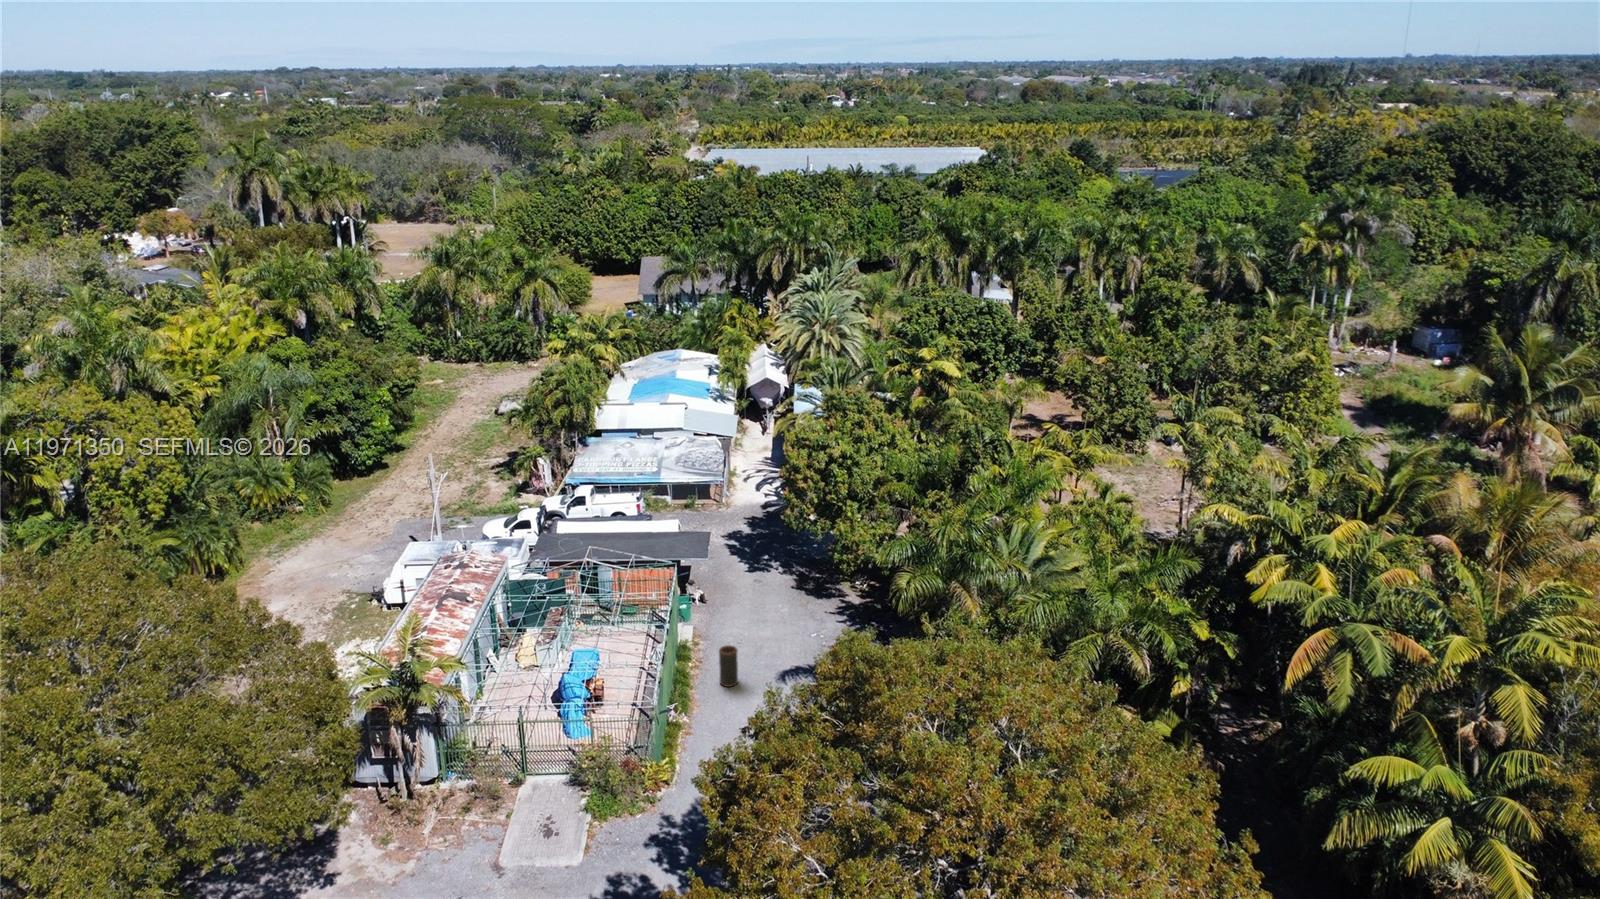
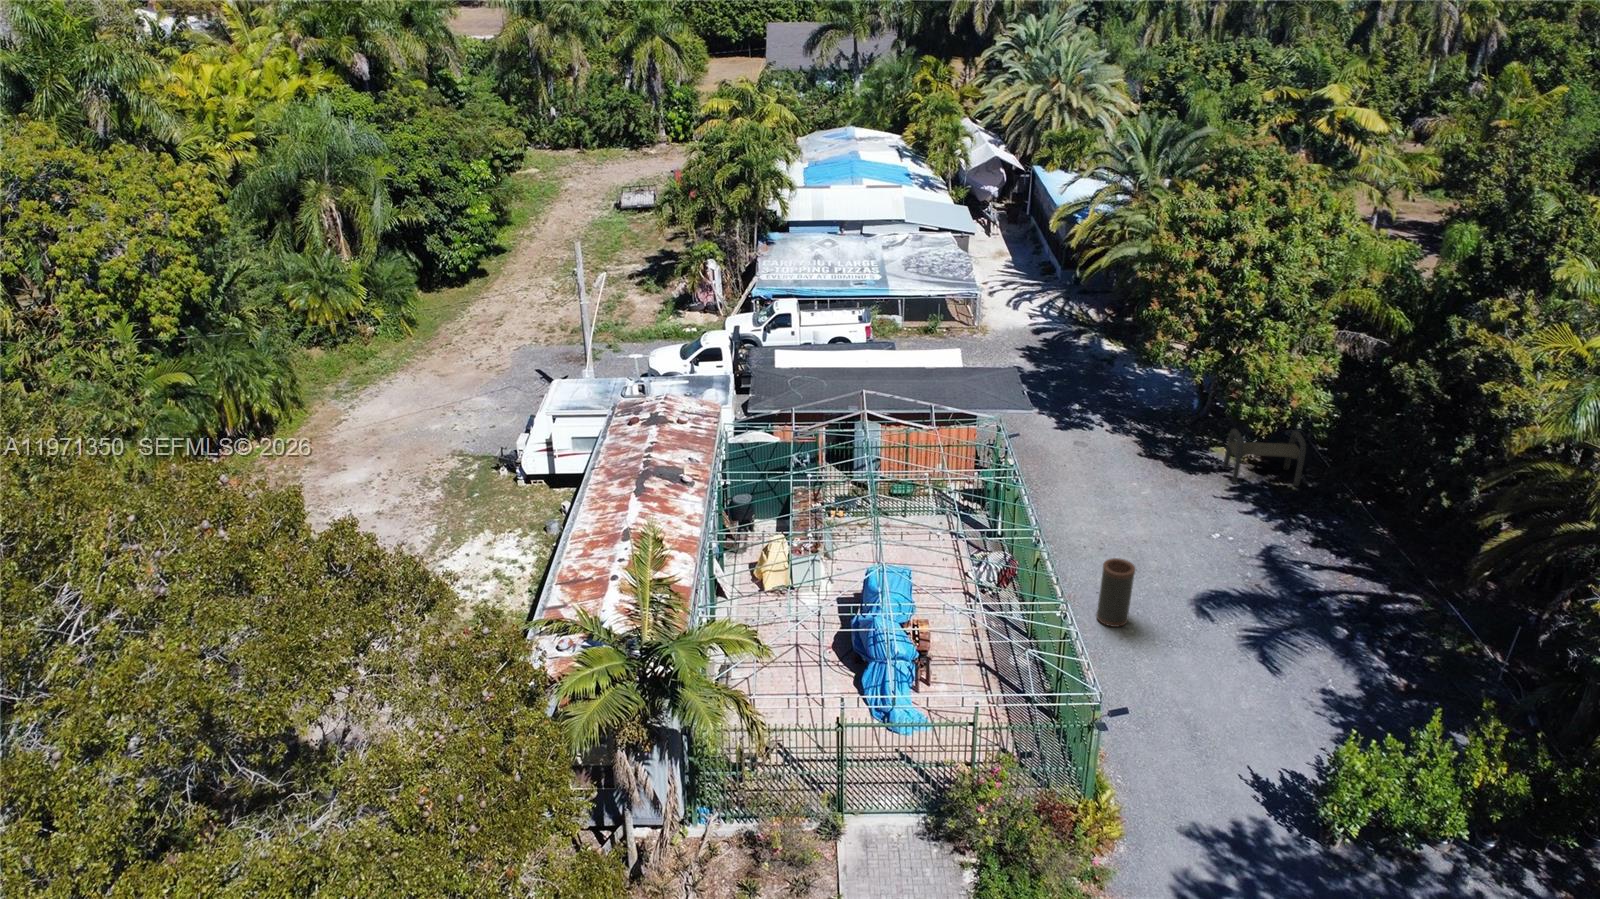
bench: none [842,569,884,605] -> present [1223,429,1306,486]

